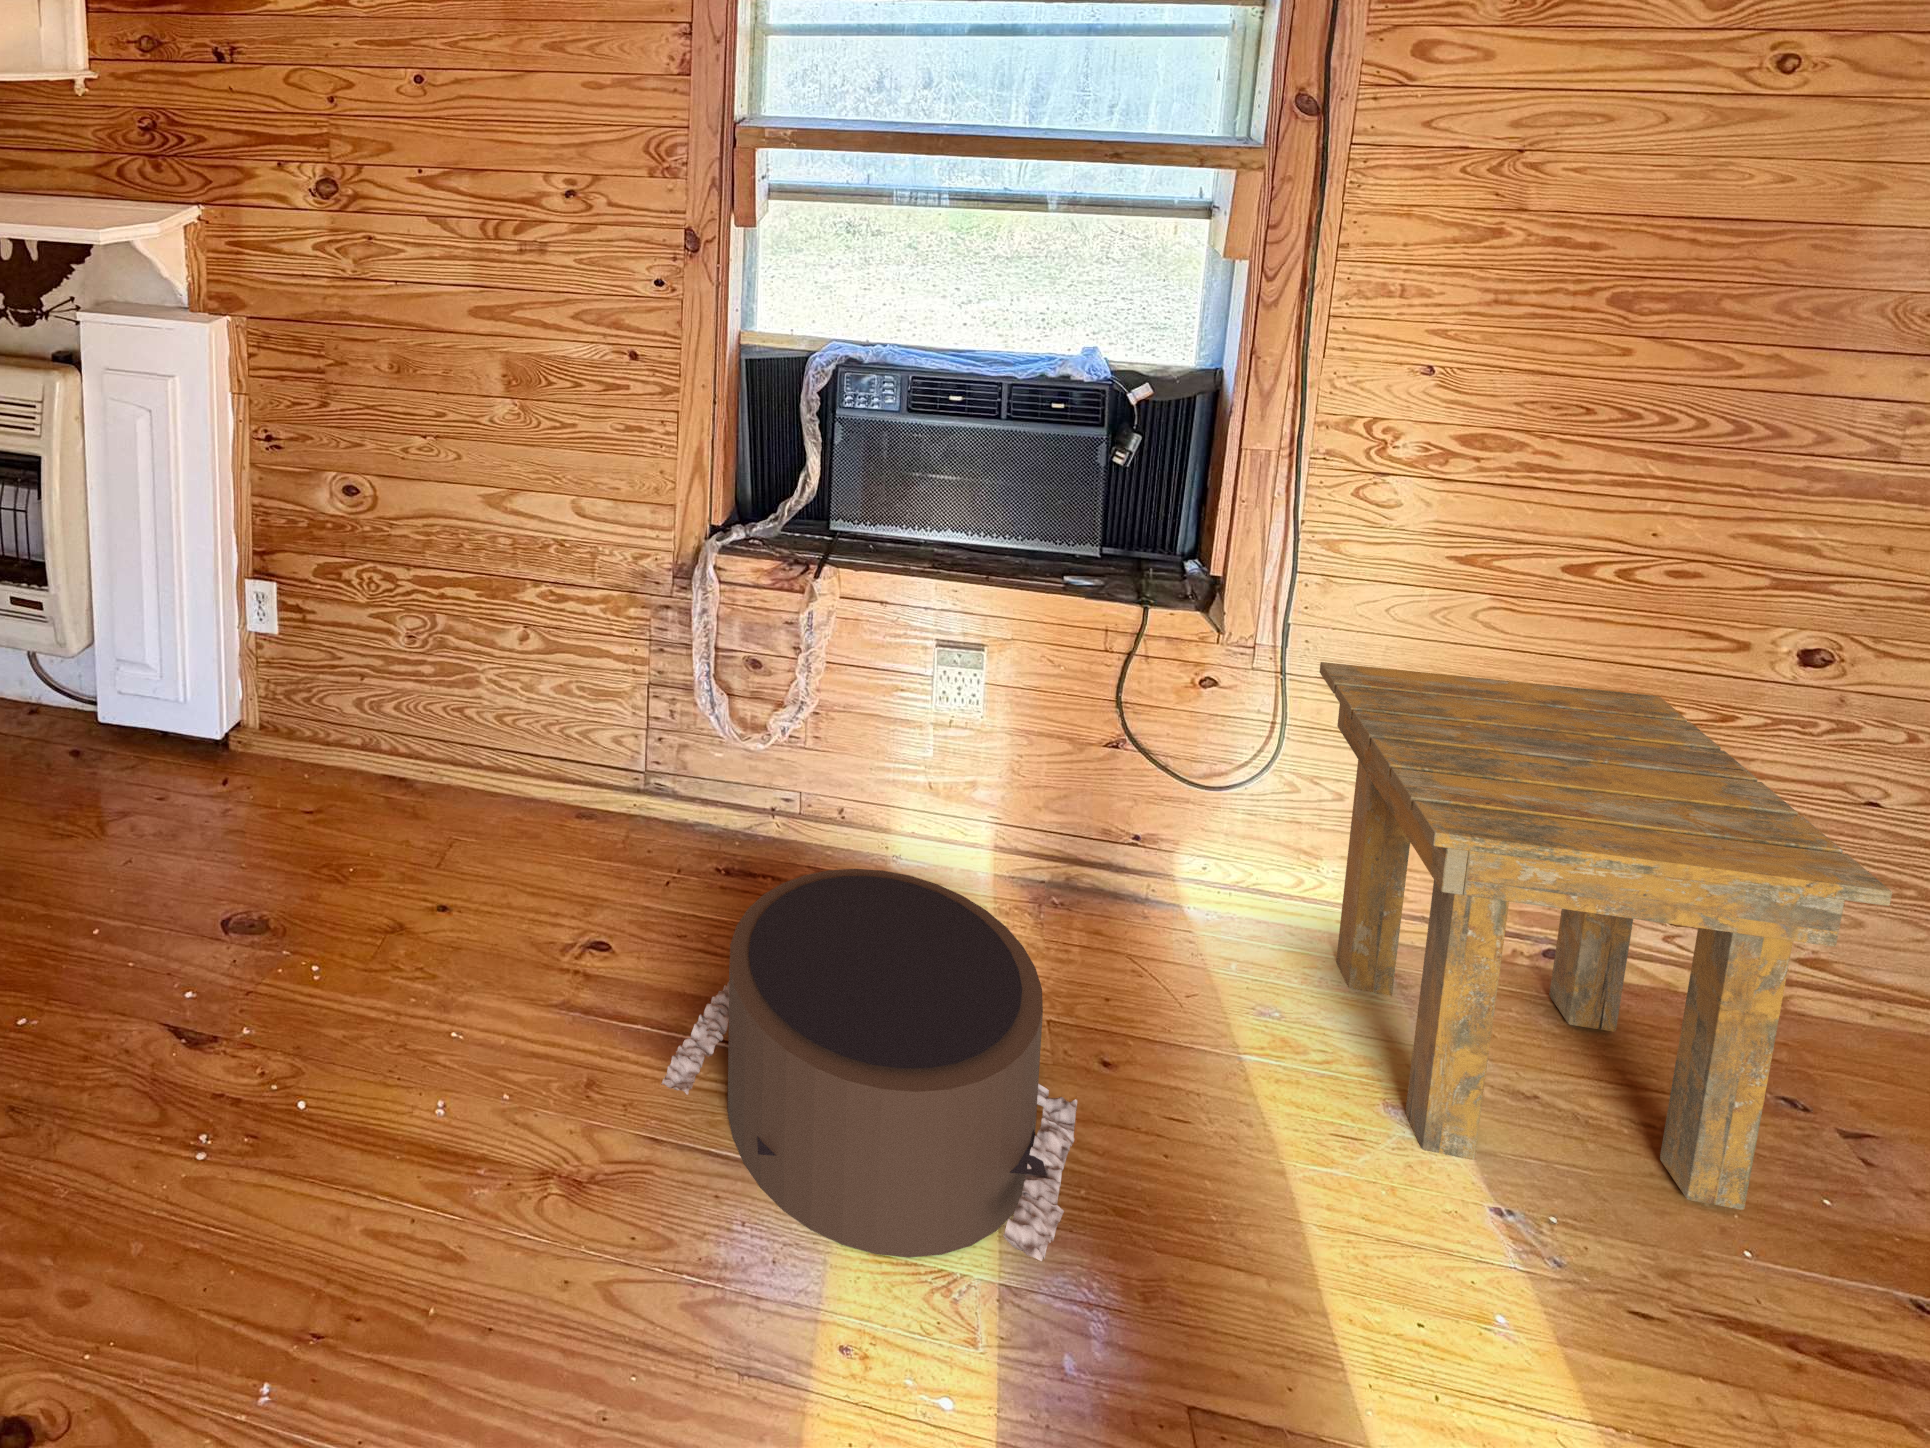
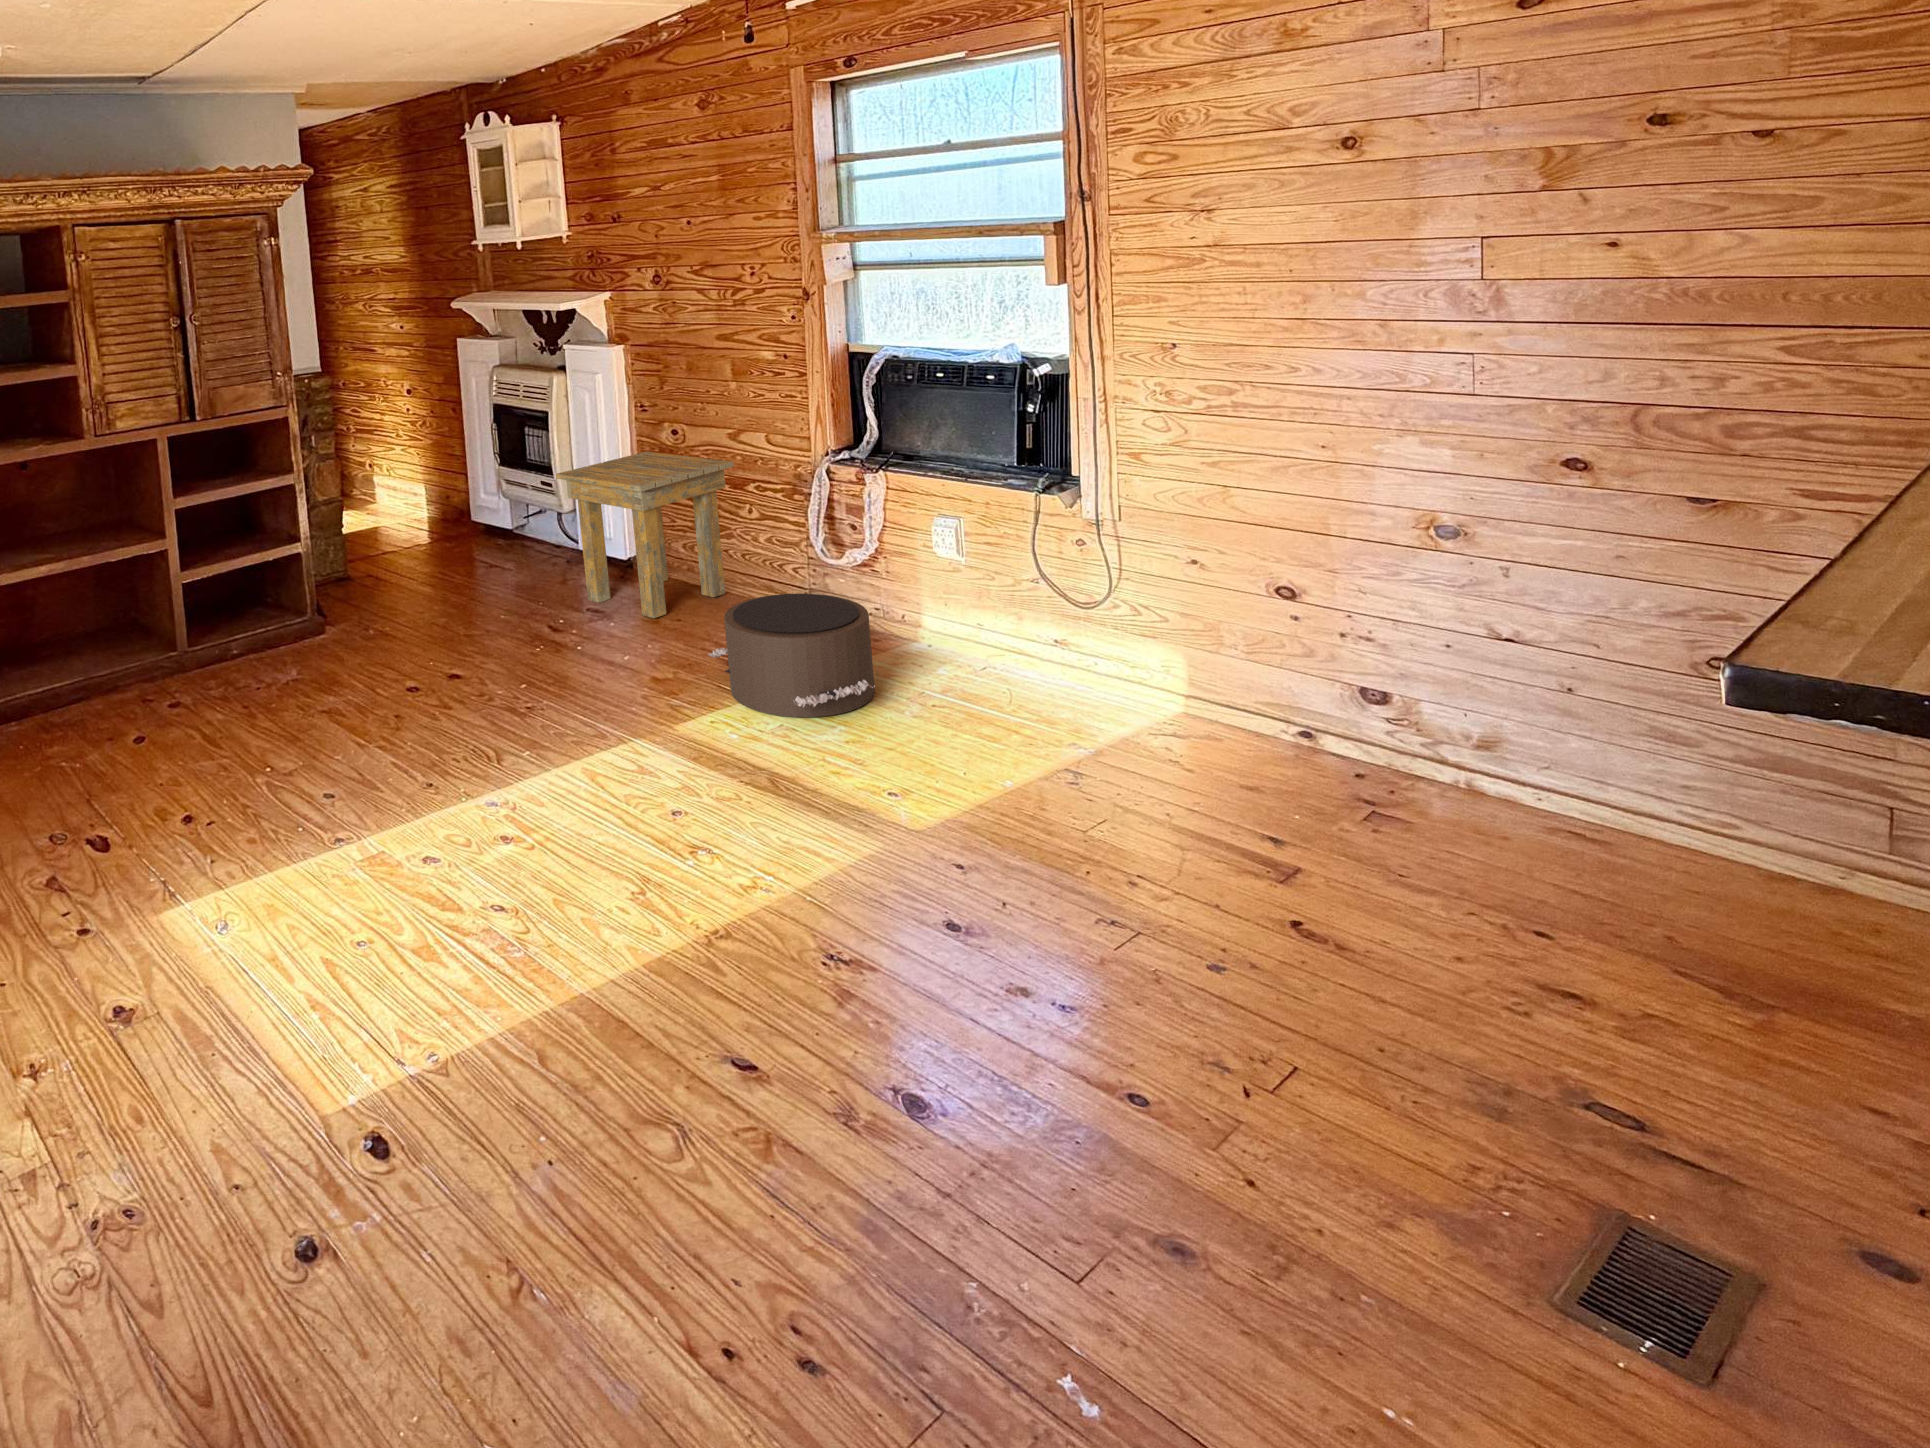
side table: present [1320,662,1892,1210] -> present [556,452,734,618]

